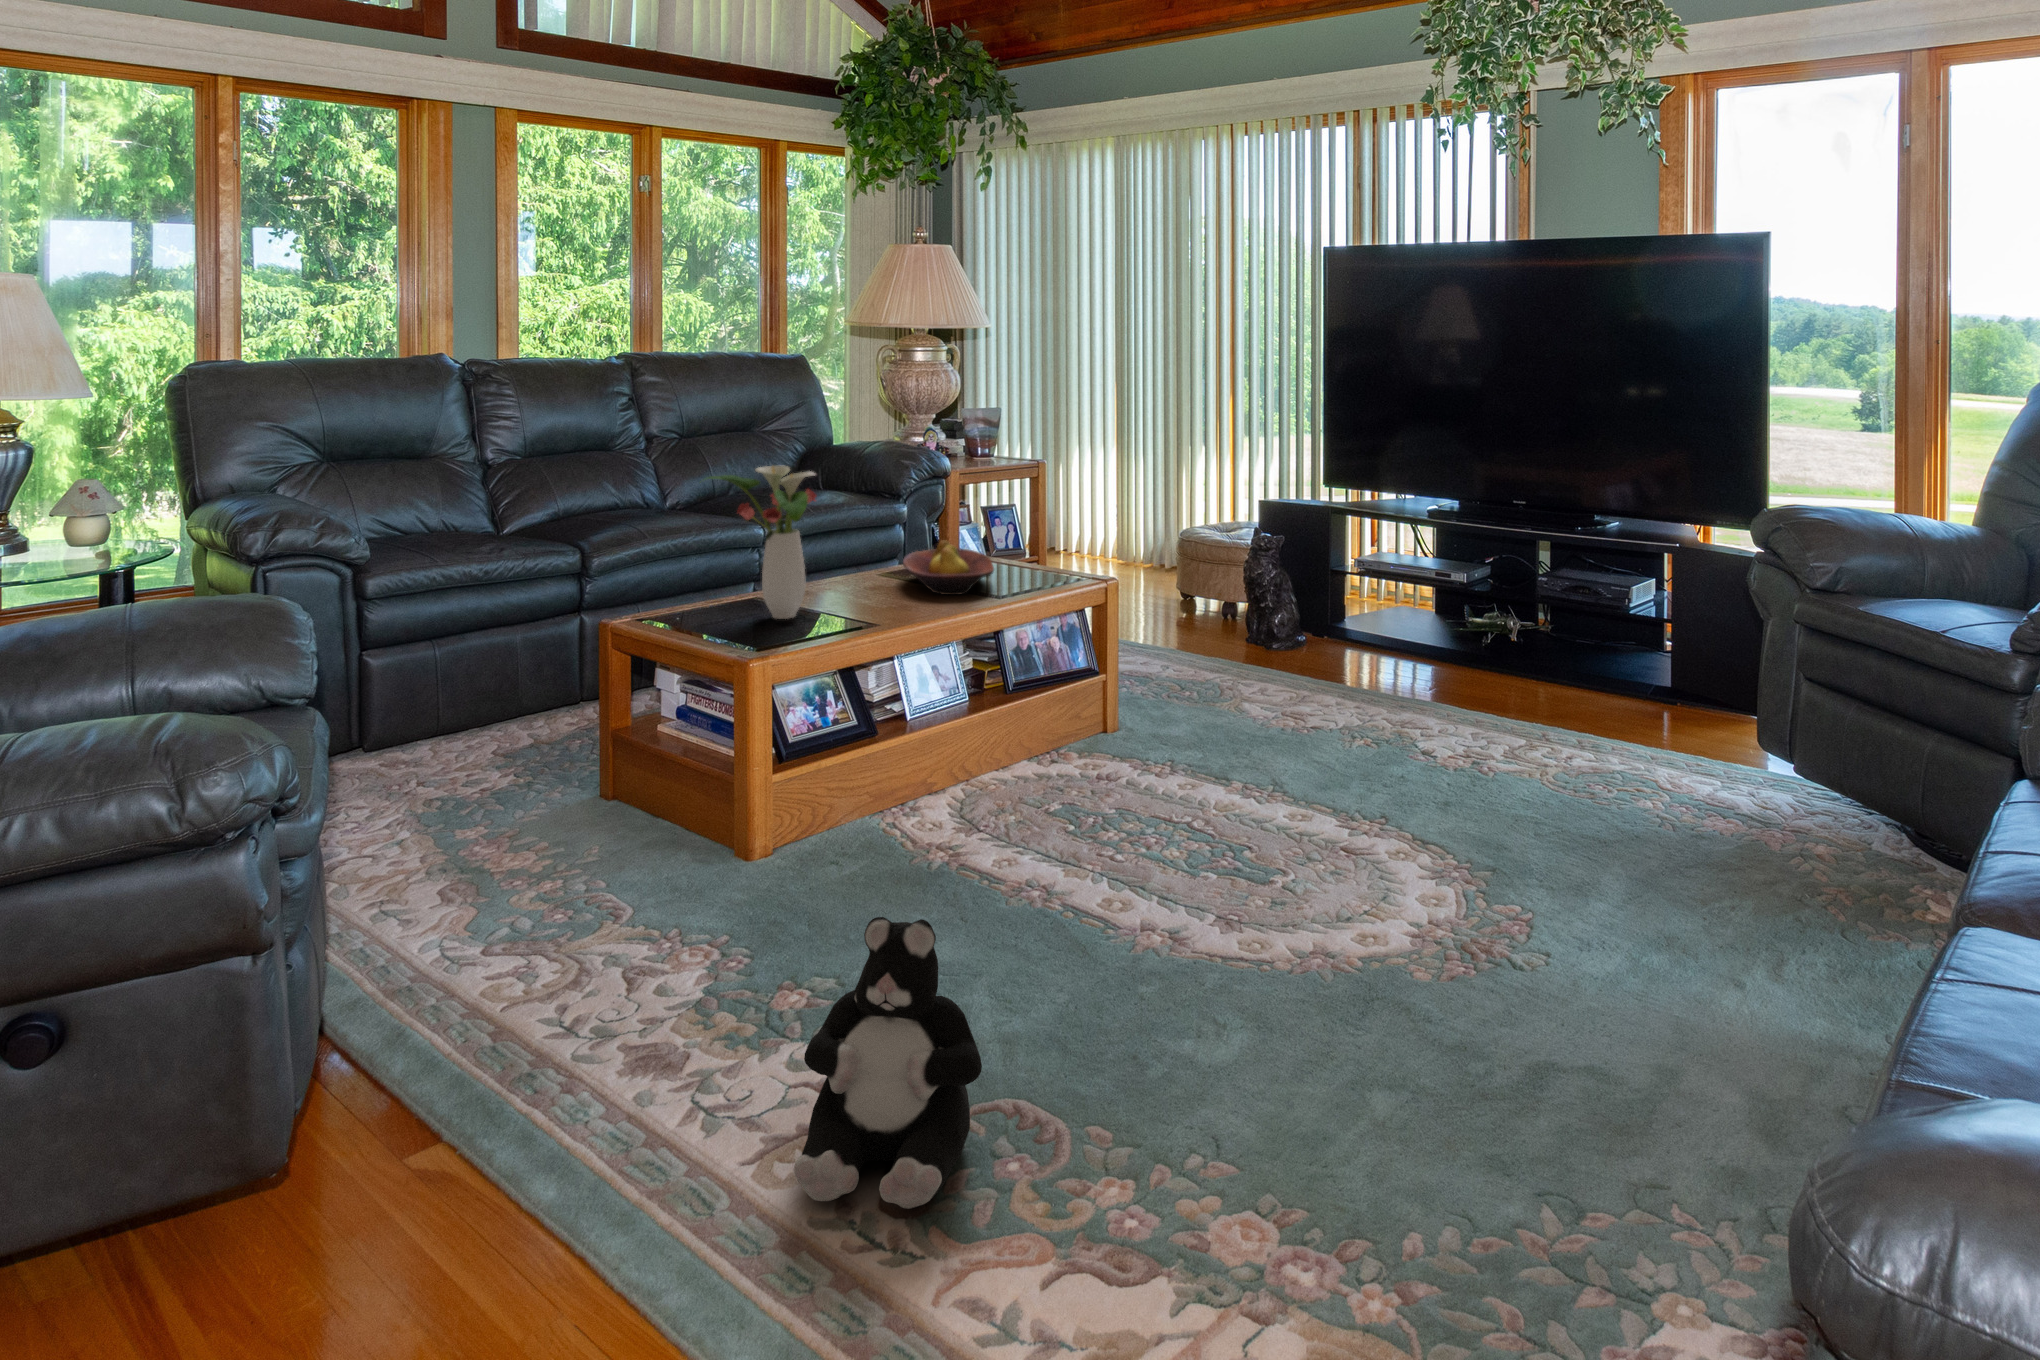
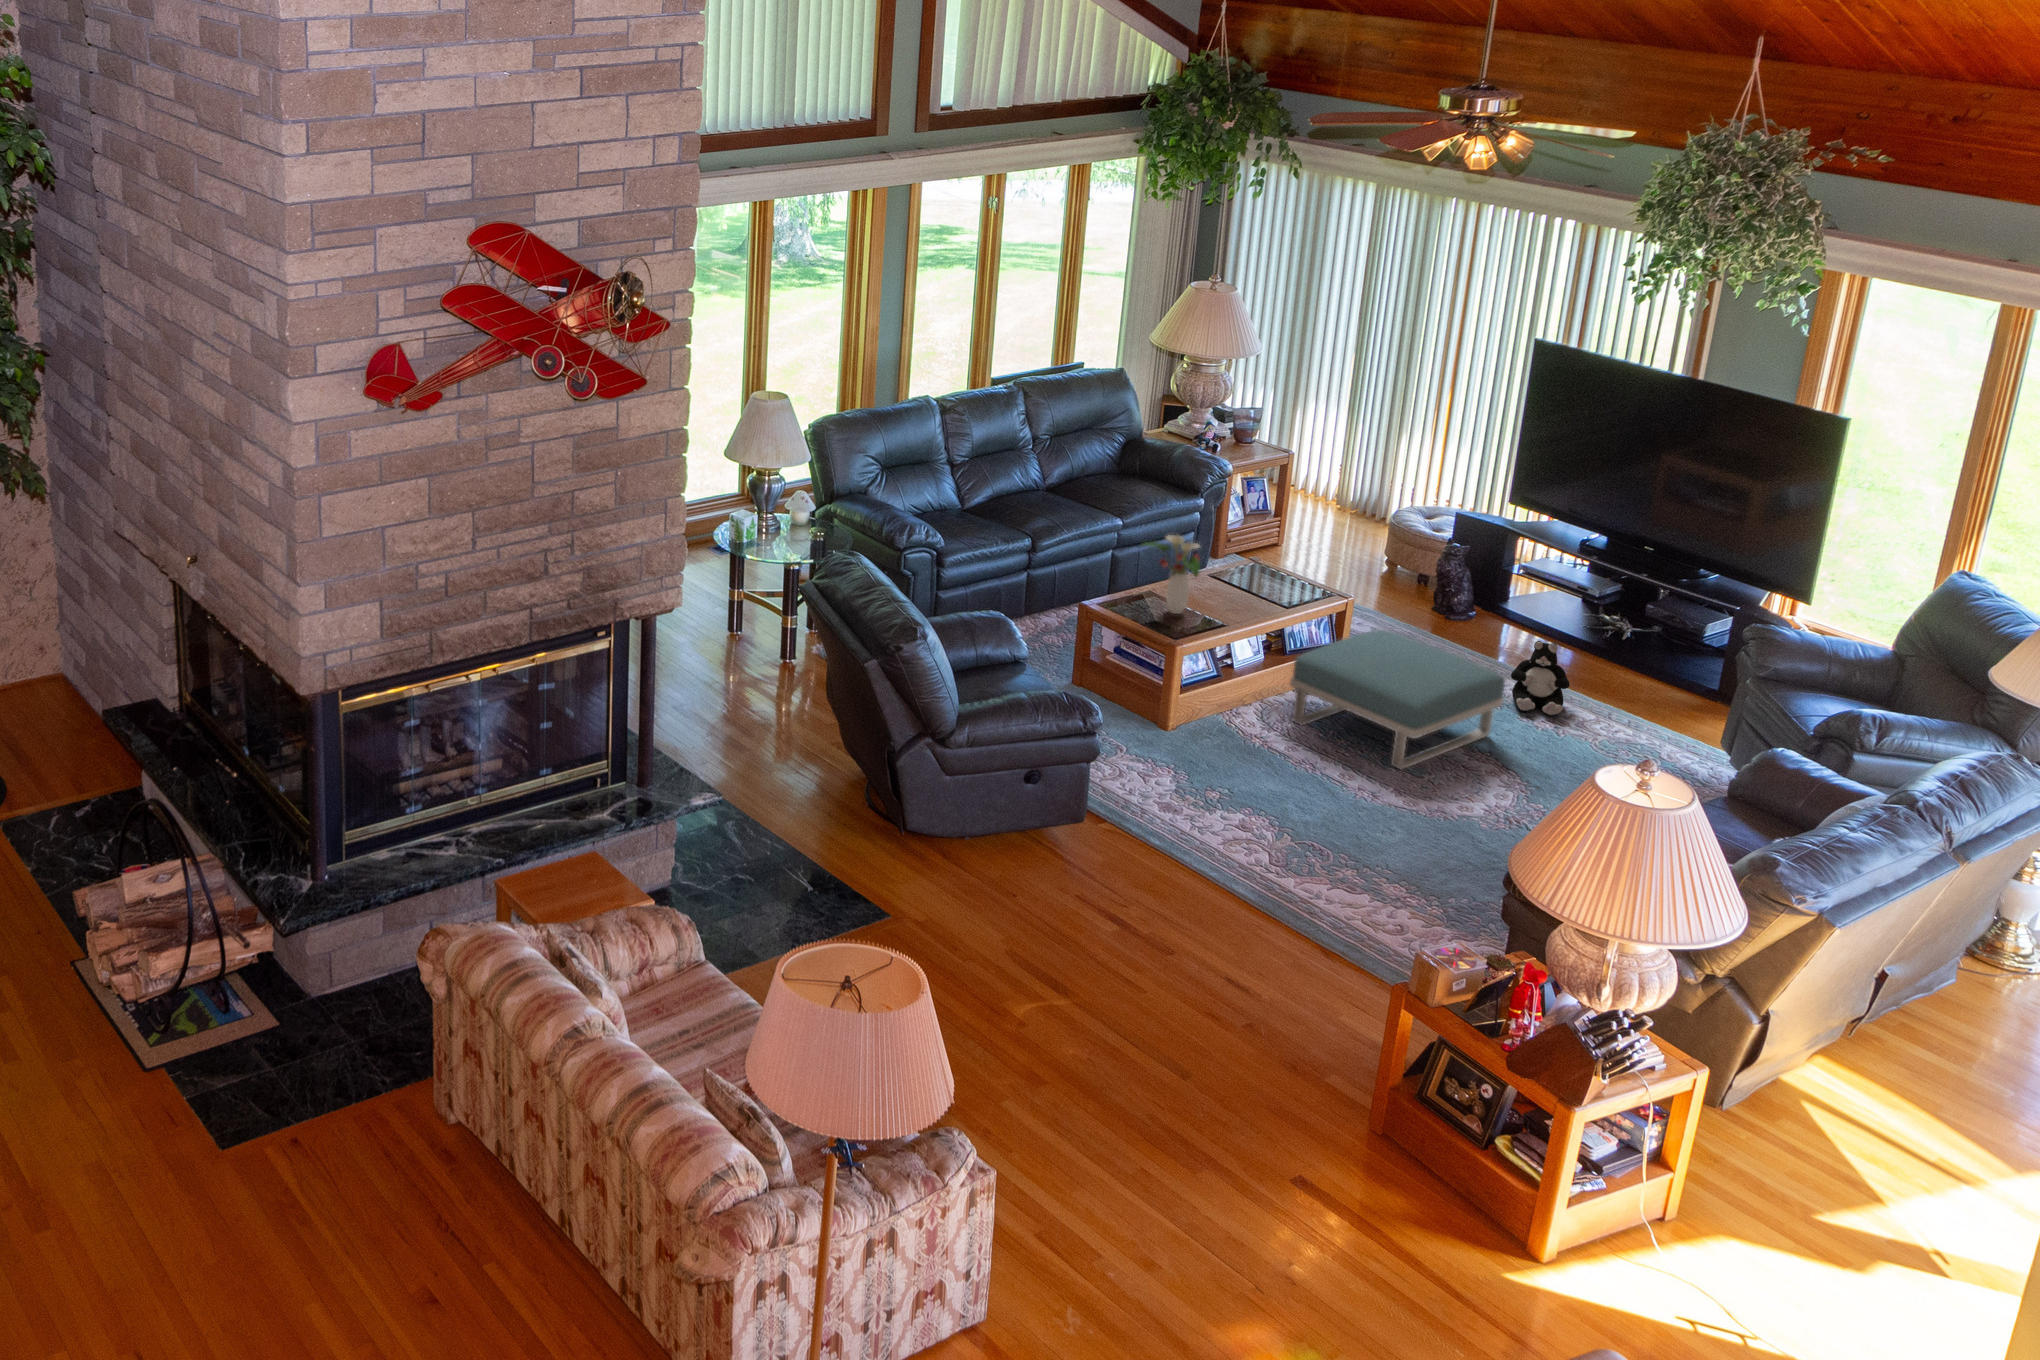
fruit bowl: present [903,540,994,595] -> none [1229,565,1285,603]
footstool: none [1003,623,1387,874] -> present [1290,629,1505,769]
plush toy: present [794,917,982,1209] -> present [1511,641,1570,715]

